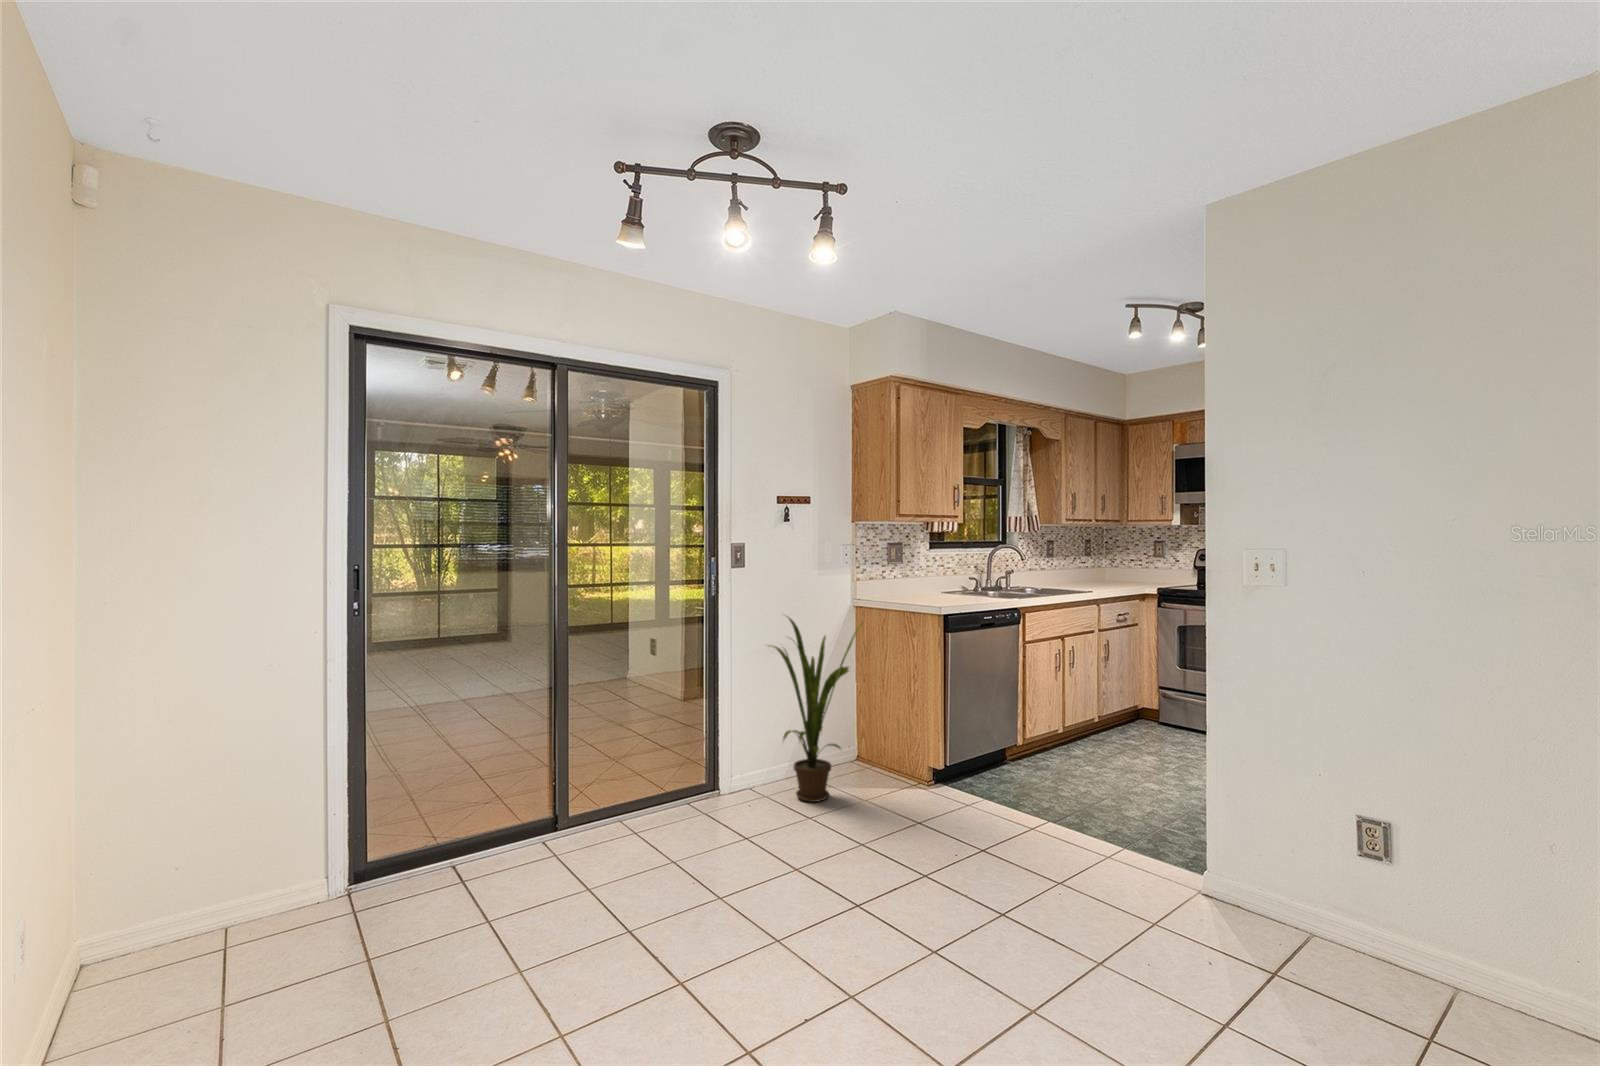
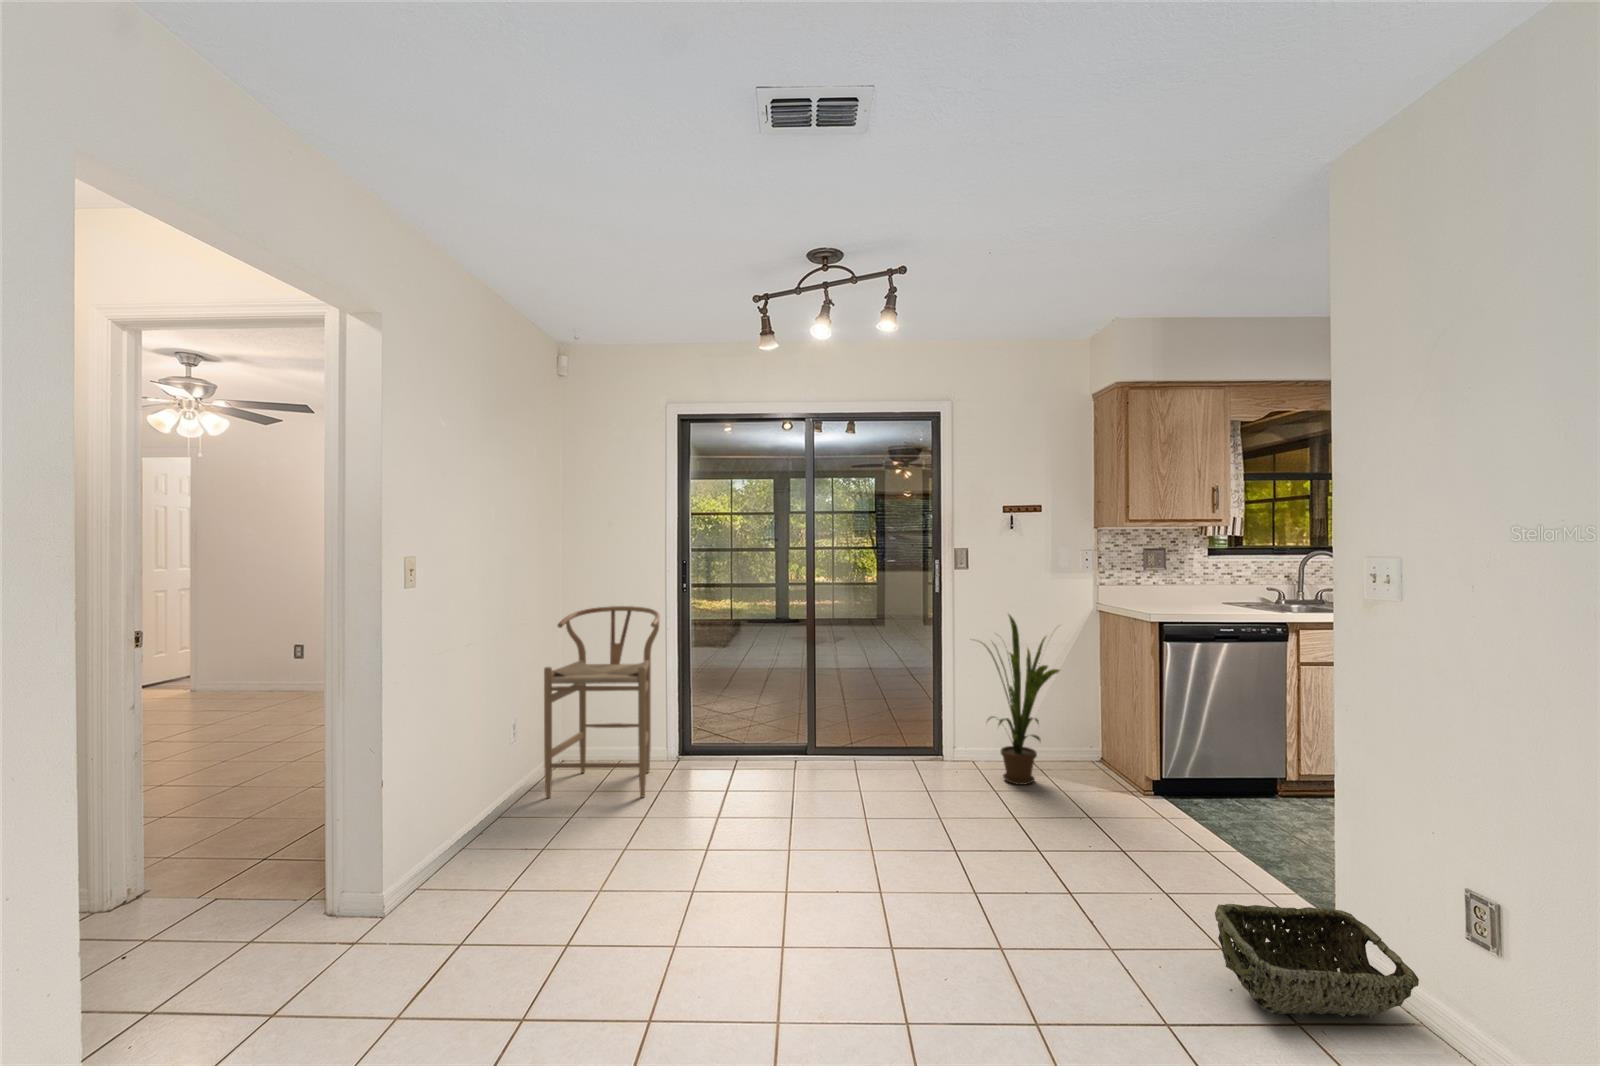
bar stool: none [120,637,351,1023] -> present [544,606,660,798]
woven basket: none [1183,852,1330,966] -> present [1215,904,1419,1018]

